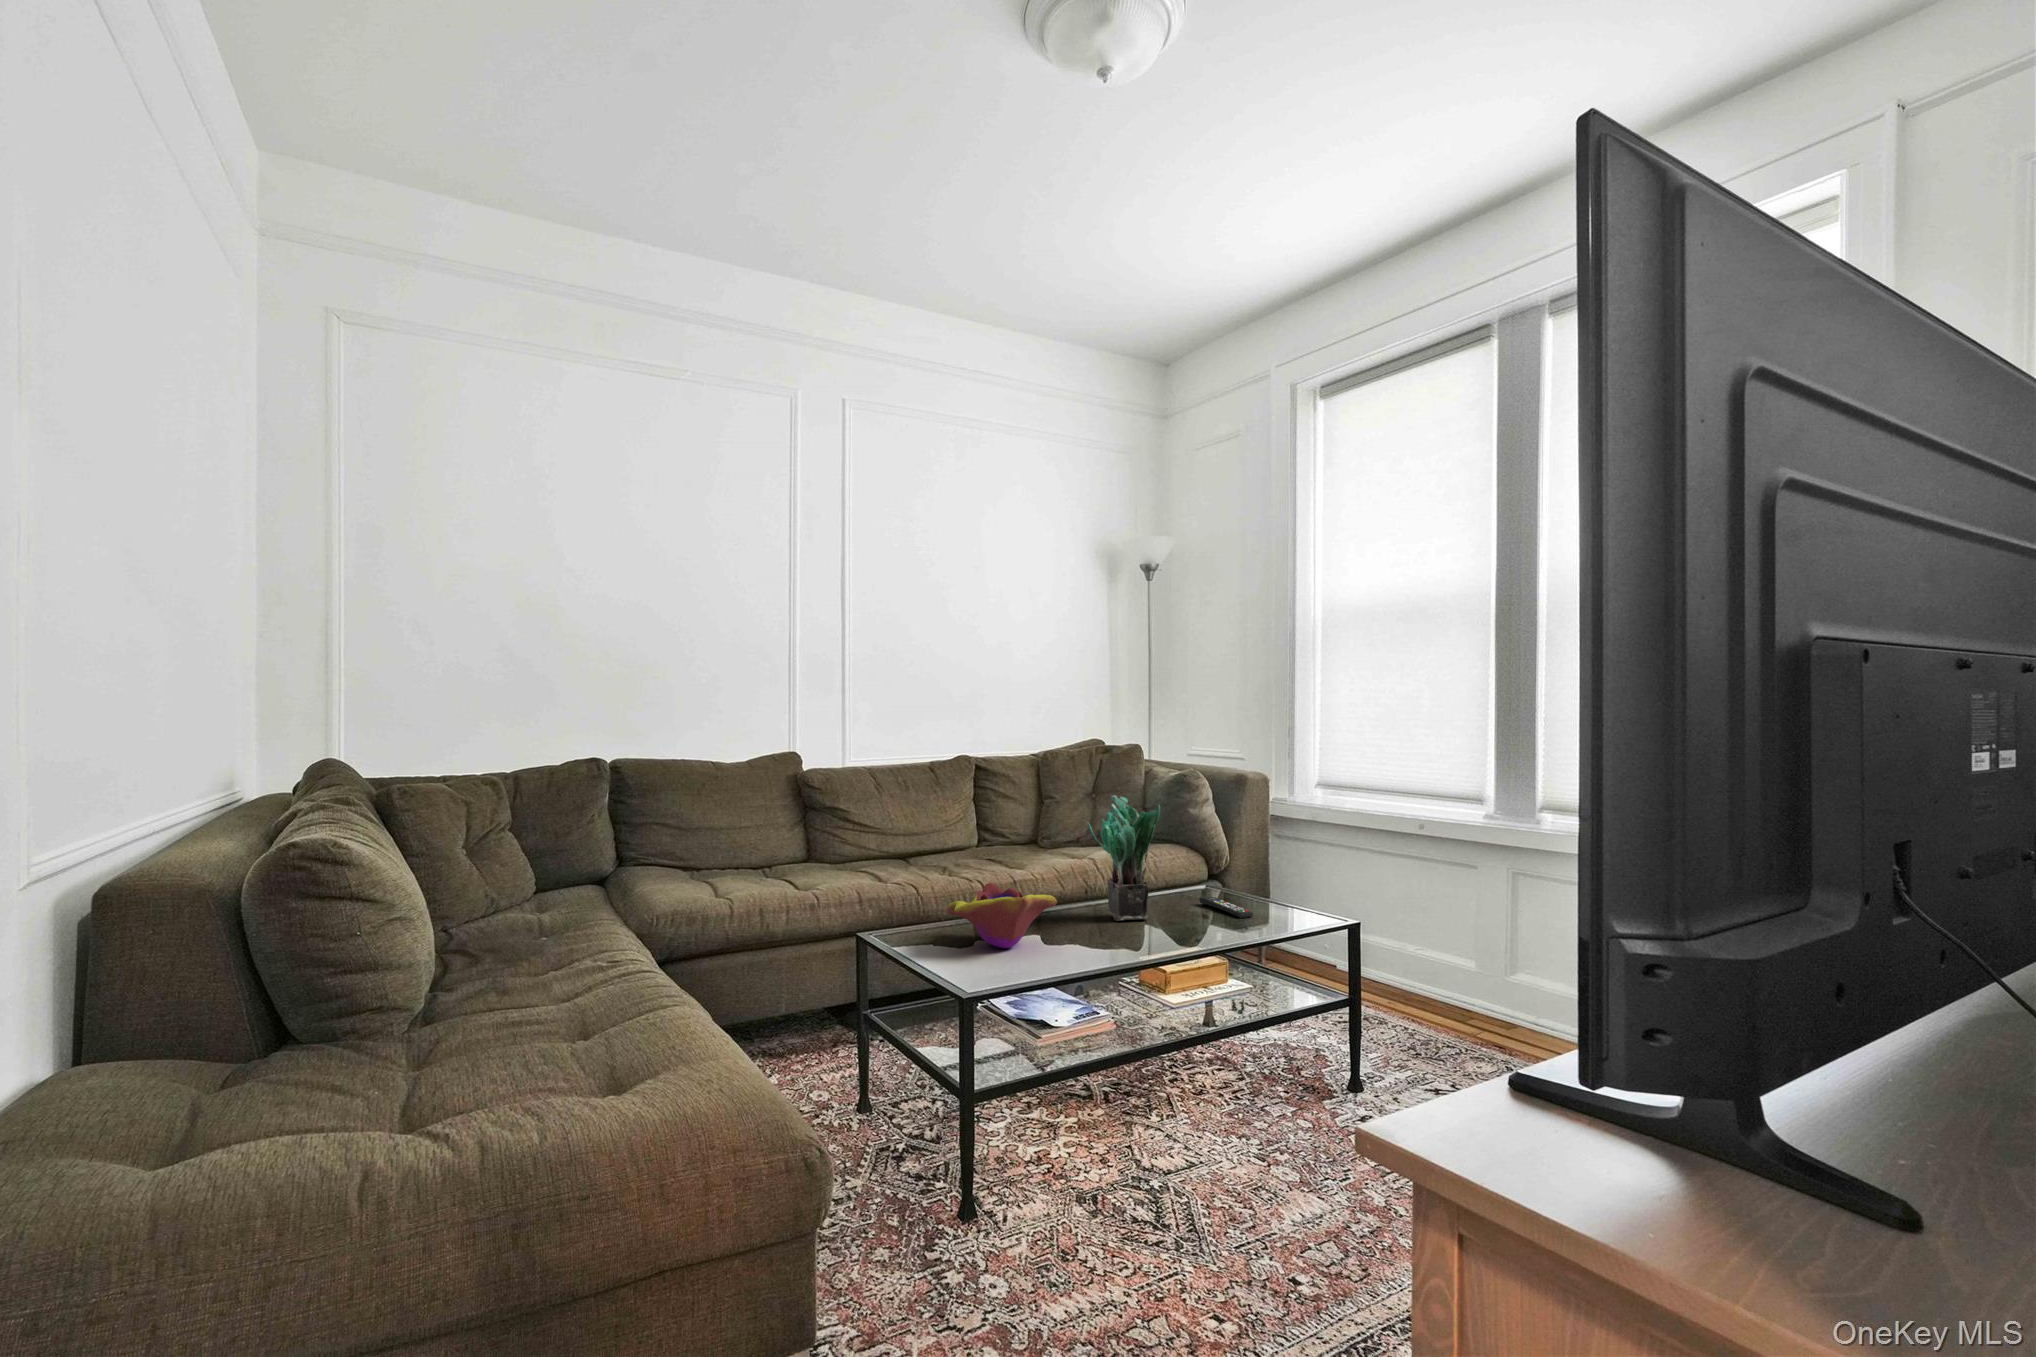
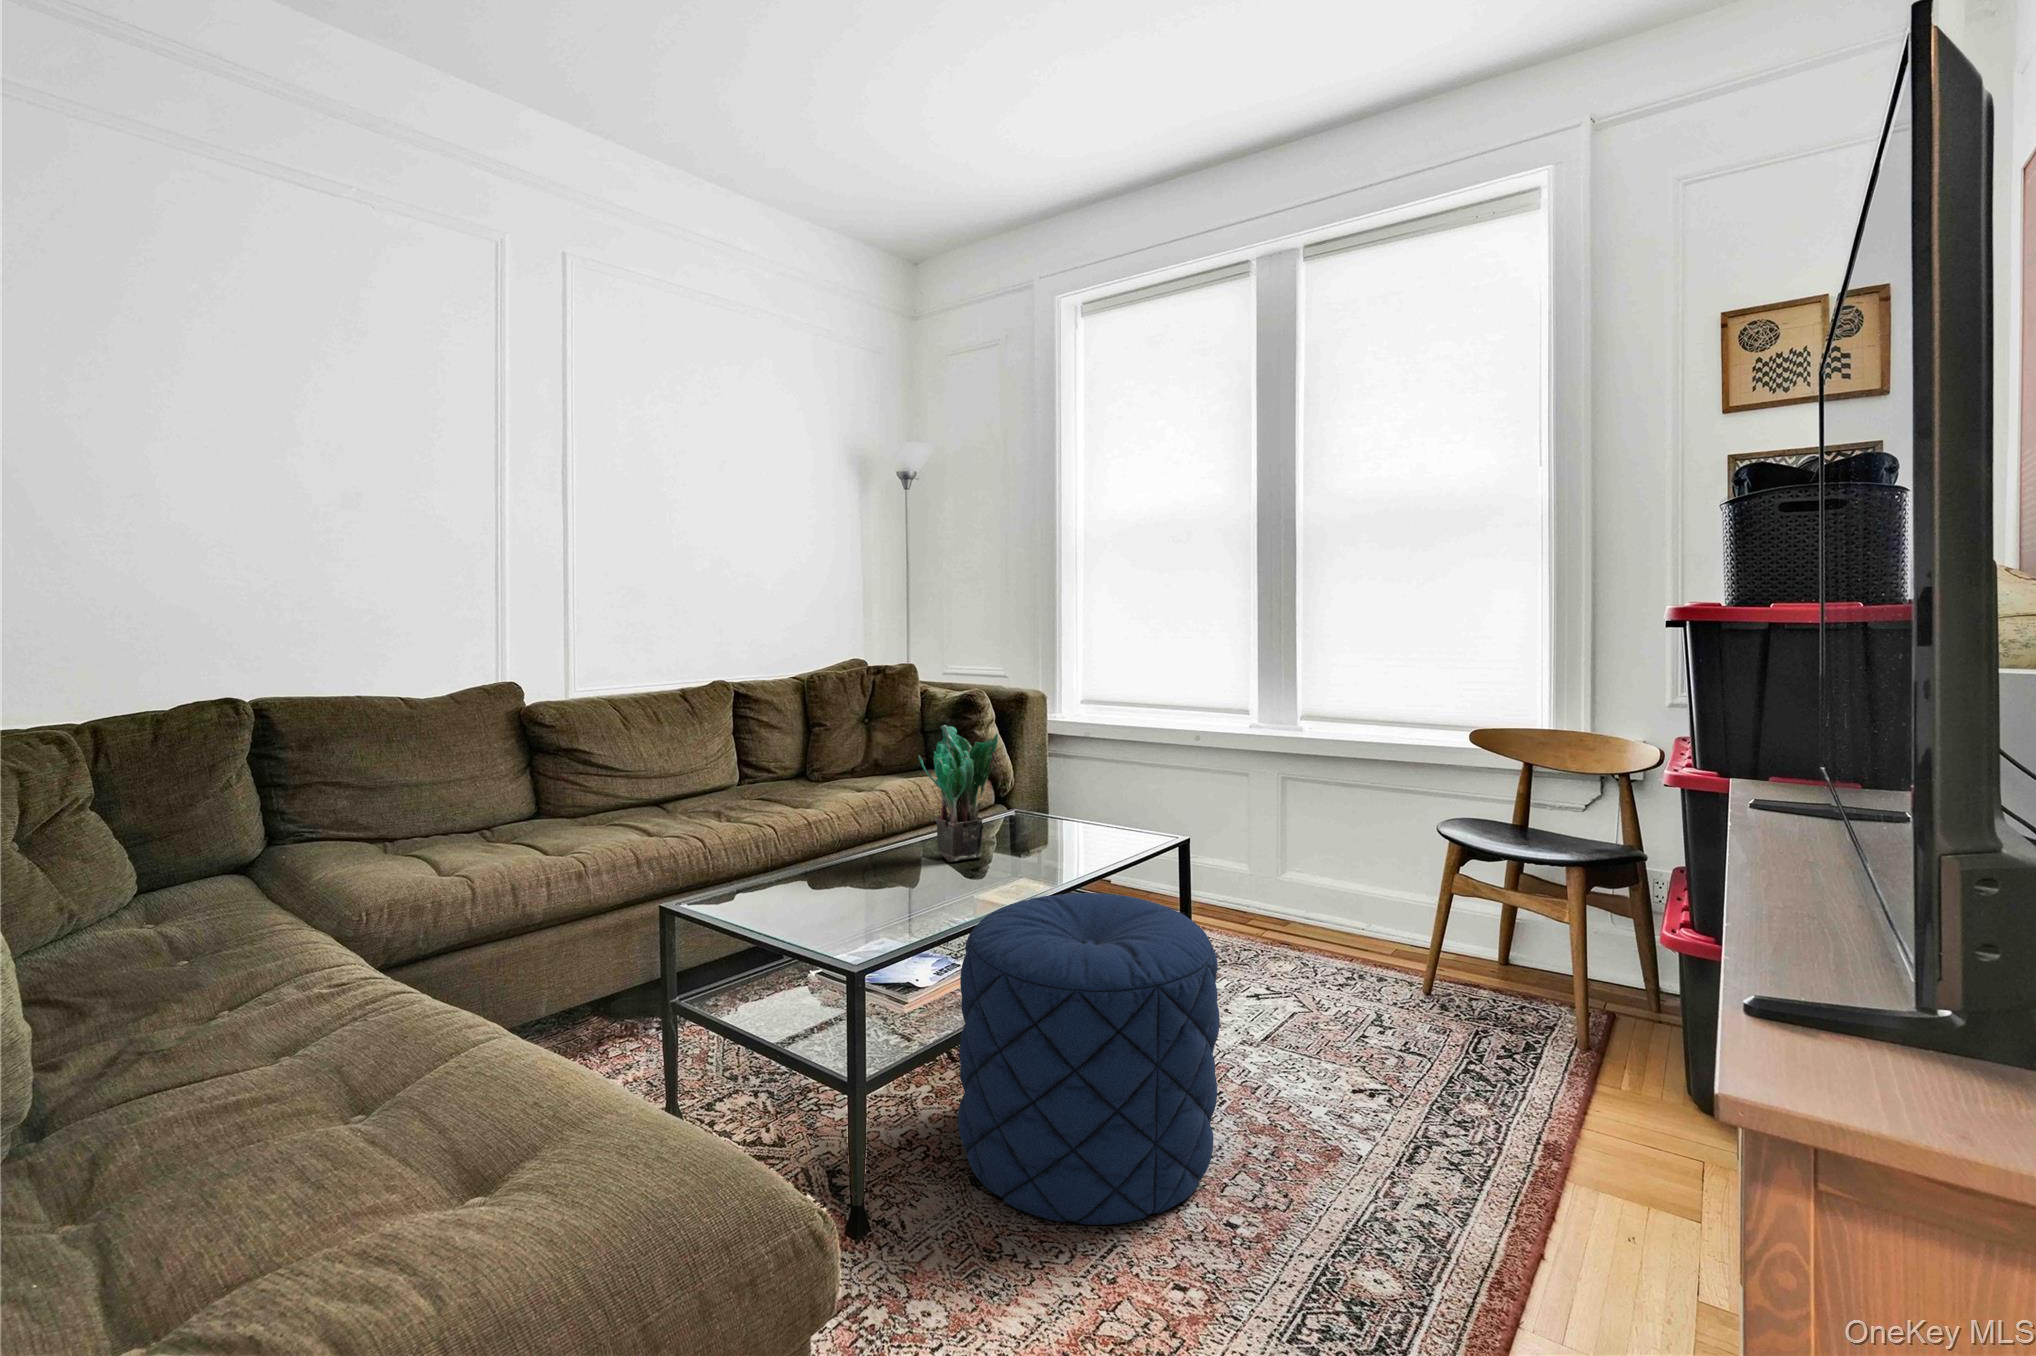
decorative bowl: present [946,883,1057,948] -> none [774,833,906,907]
remote control: present [1199,897,1253,918] -> none [1020,827,1085,848]
pouf: none [1071,953,1313,1258] -> present [958,893,1220,1225]

